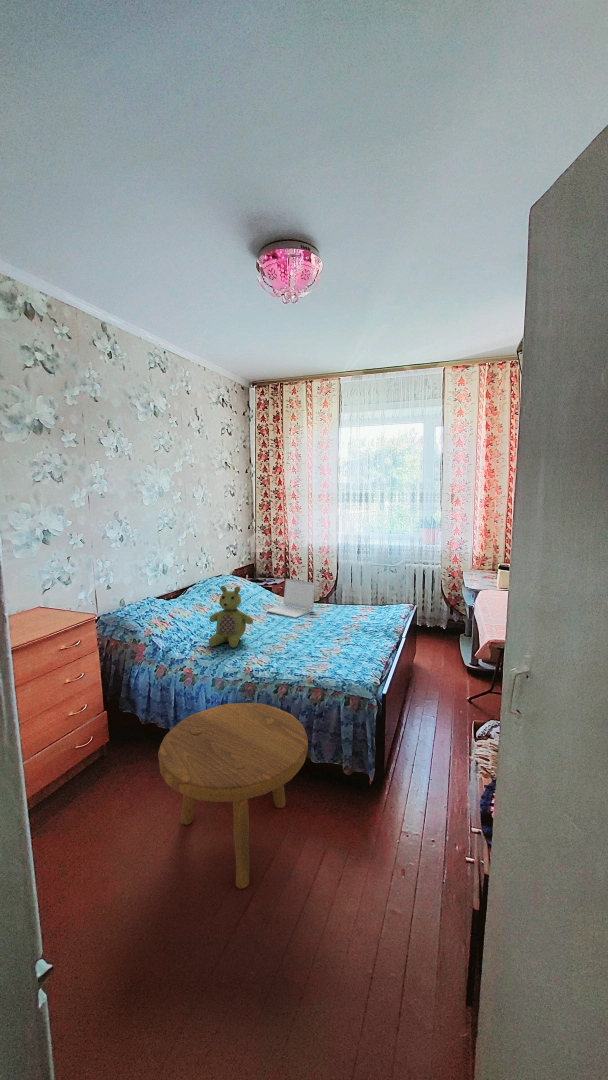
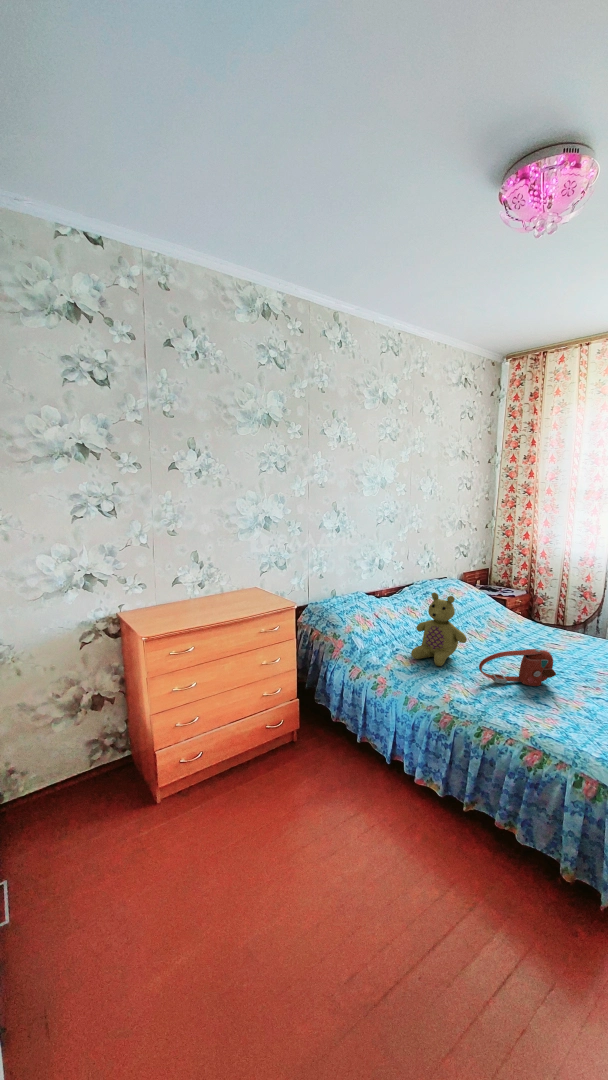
laptop: present [266,579,315,618] -> none [491,594,563,645]
handbag: none [267,617,321,650] -> present [479,649,556,686]
footstool: present [158,703,308,889] -> none [325,731,506,960]

